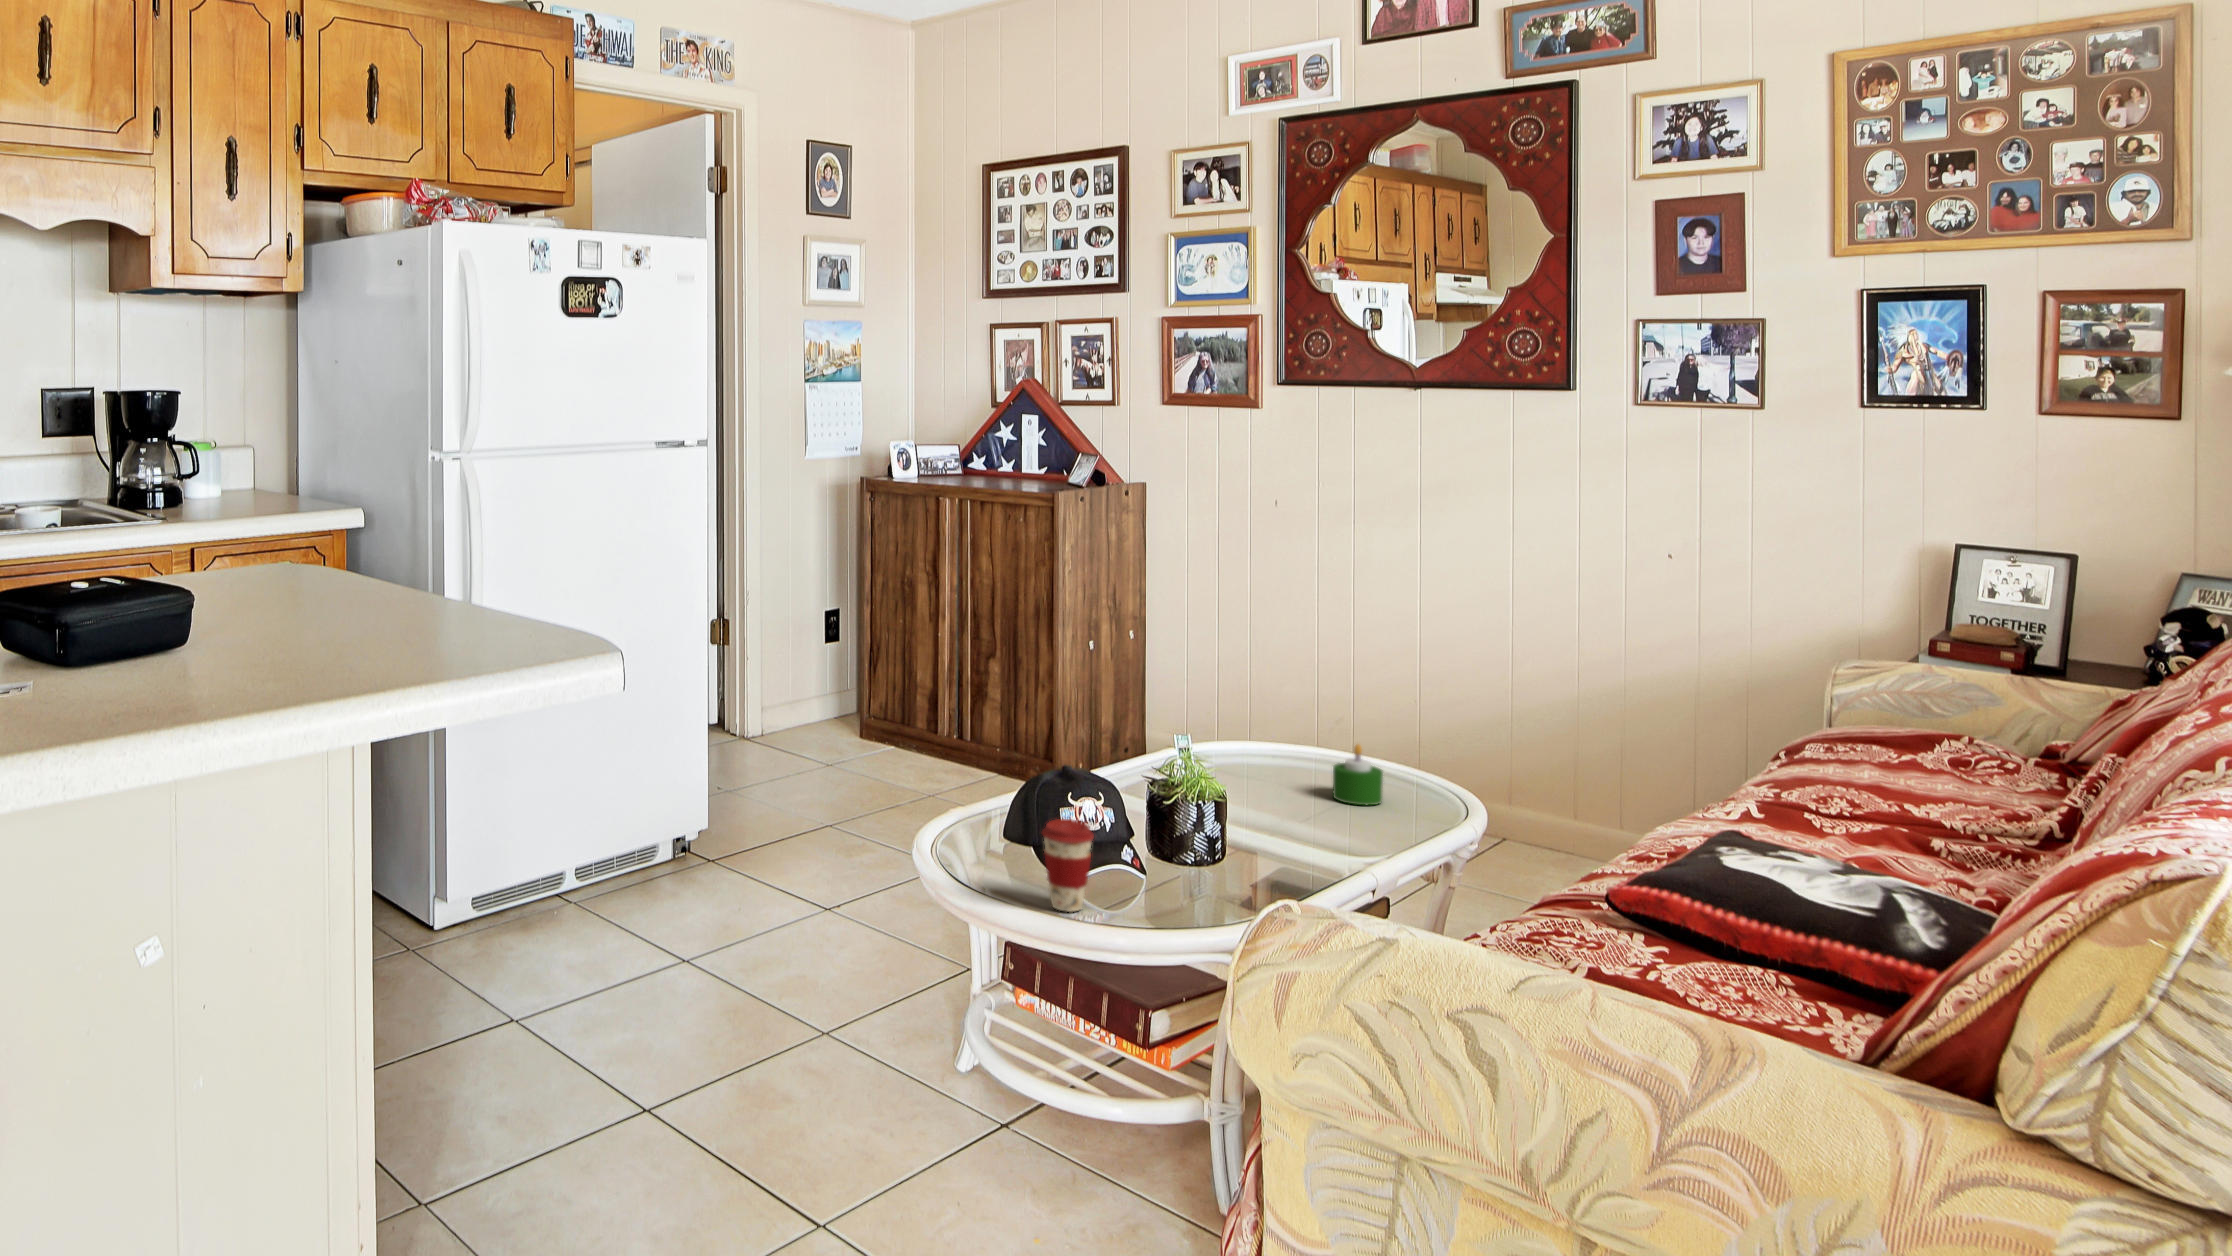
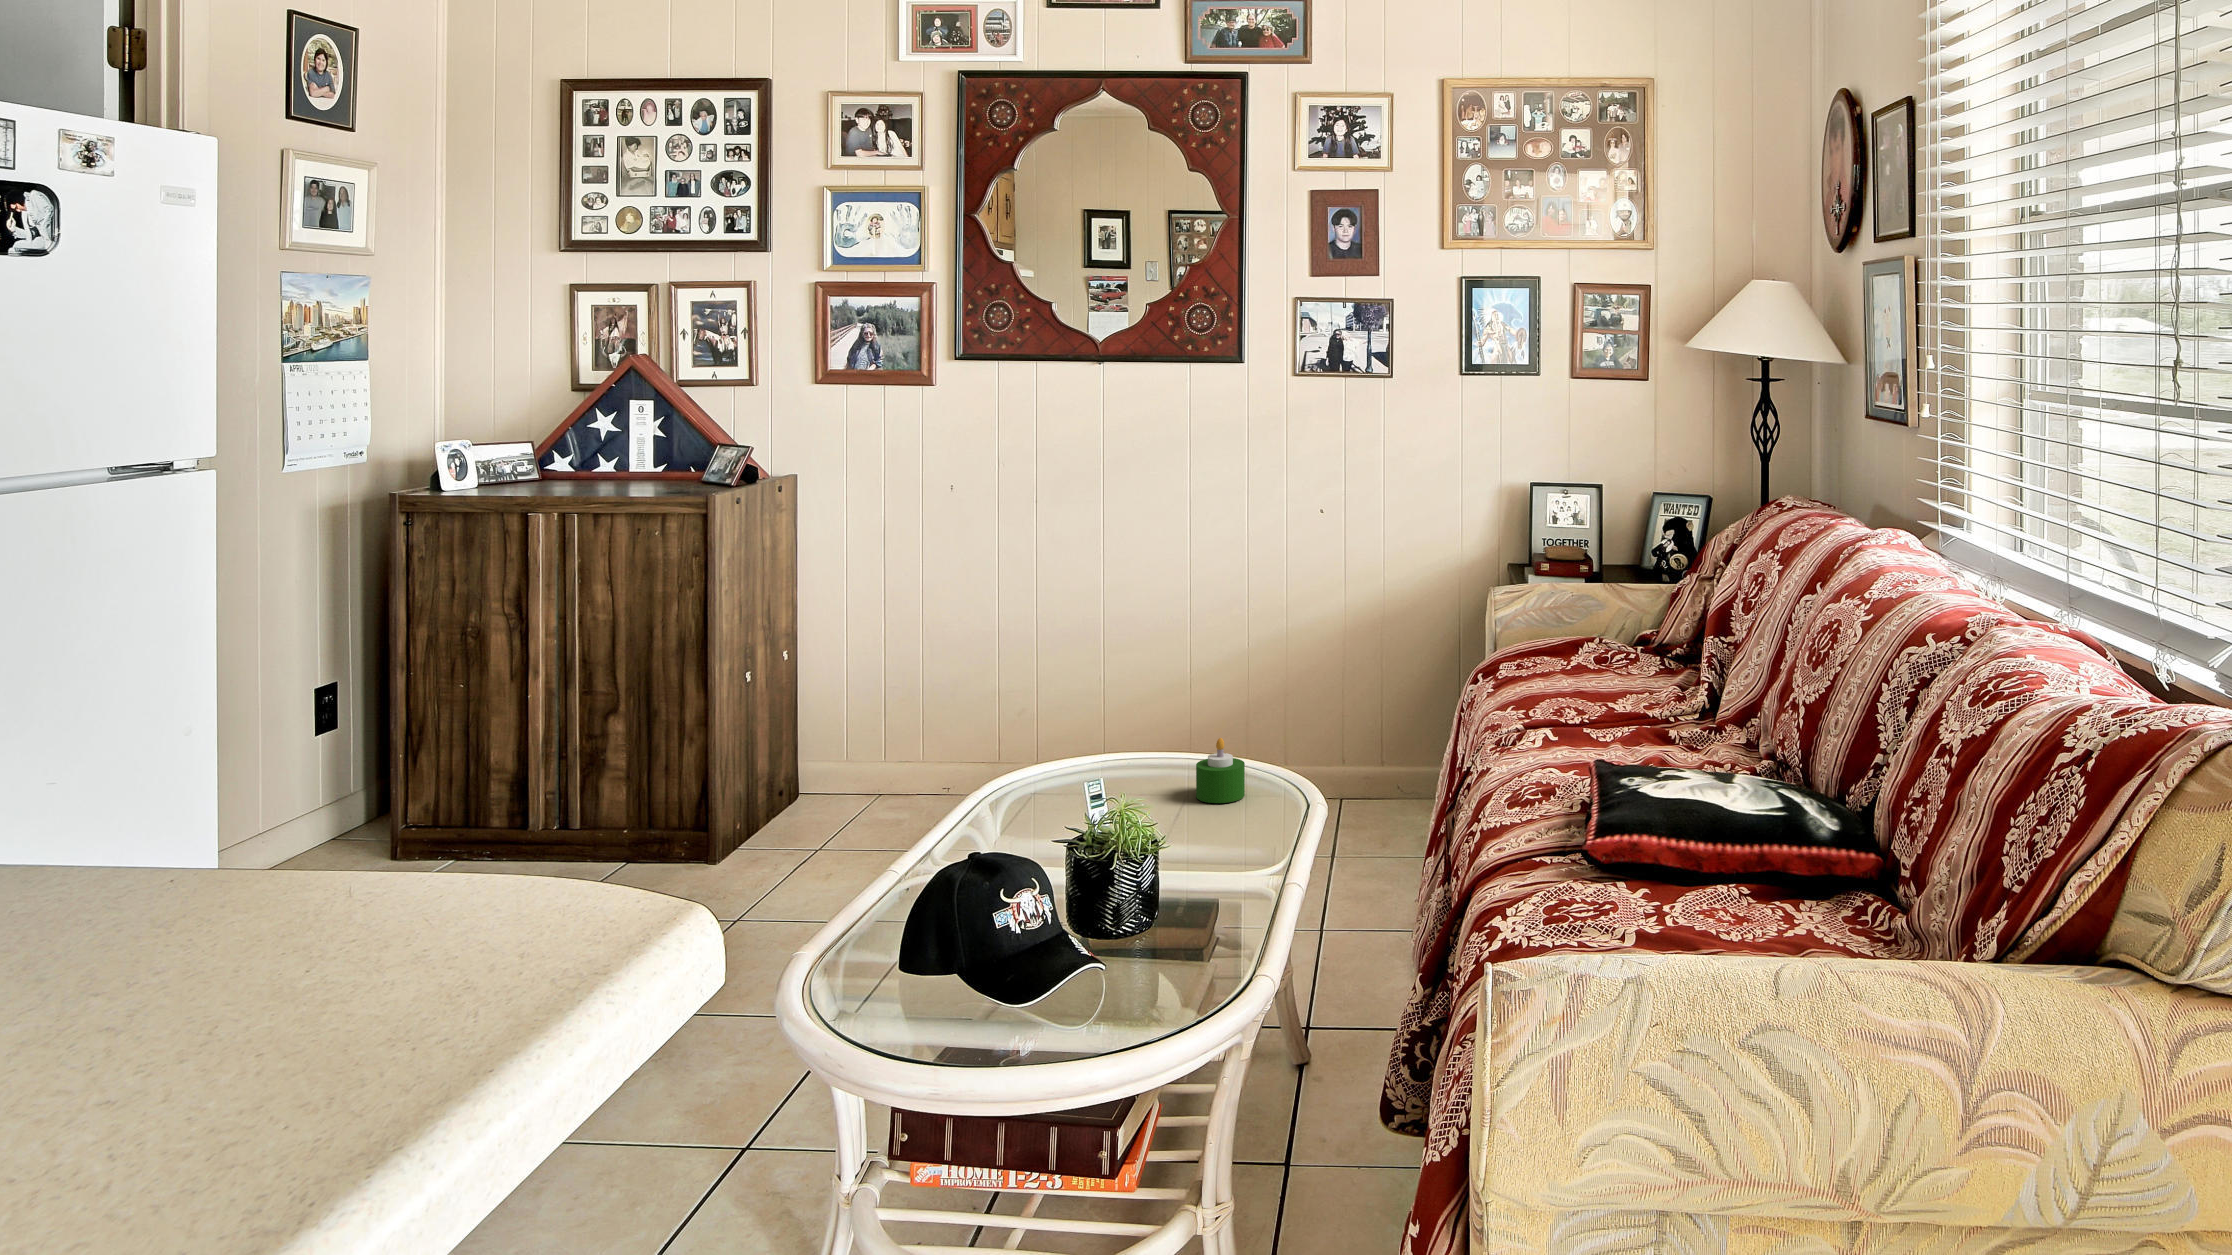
coffee cup: present [1042,819,1094,912] -> none [1060,918,1127,1041]

